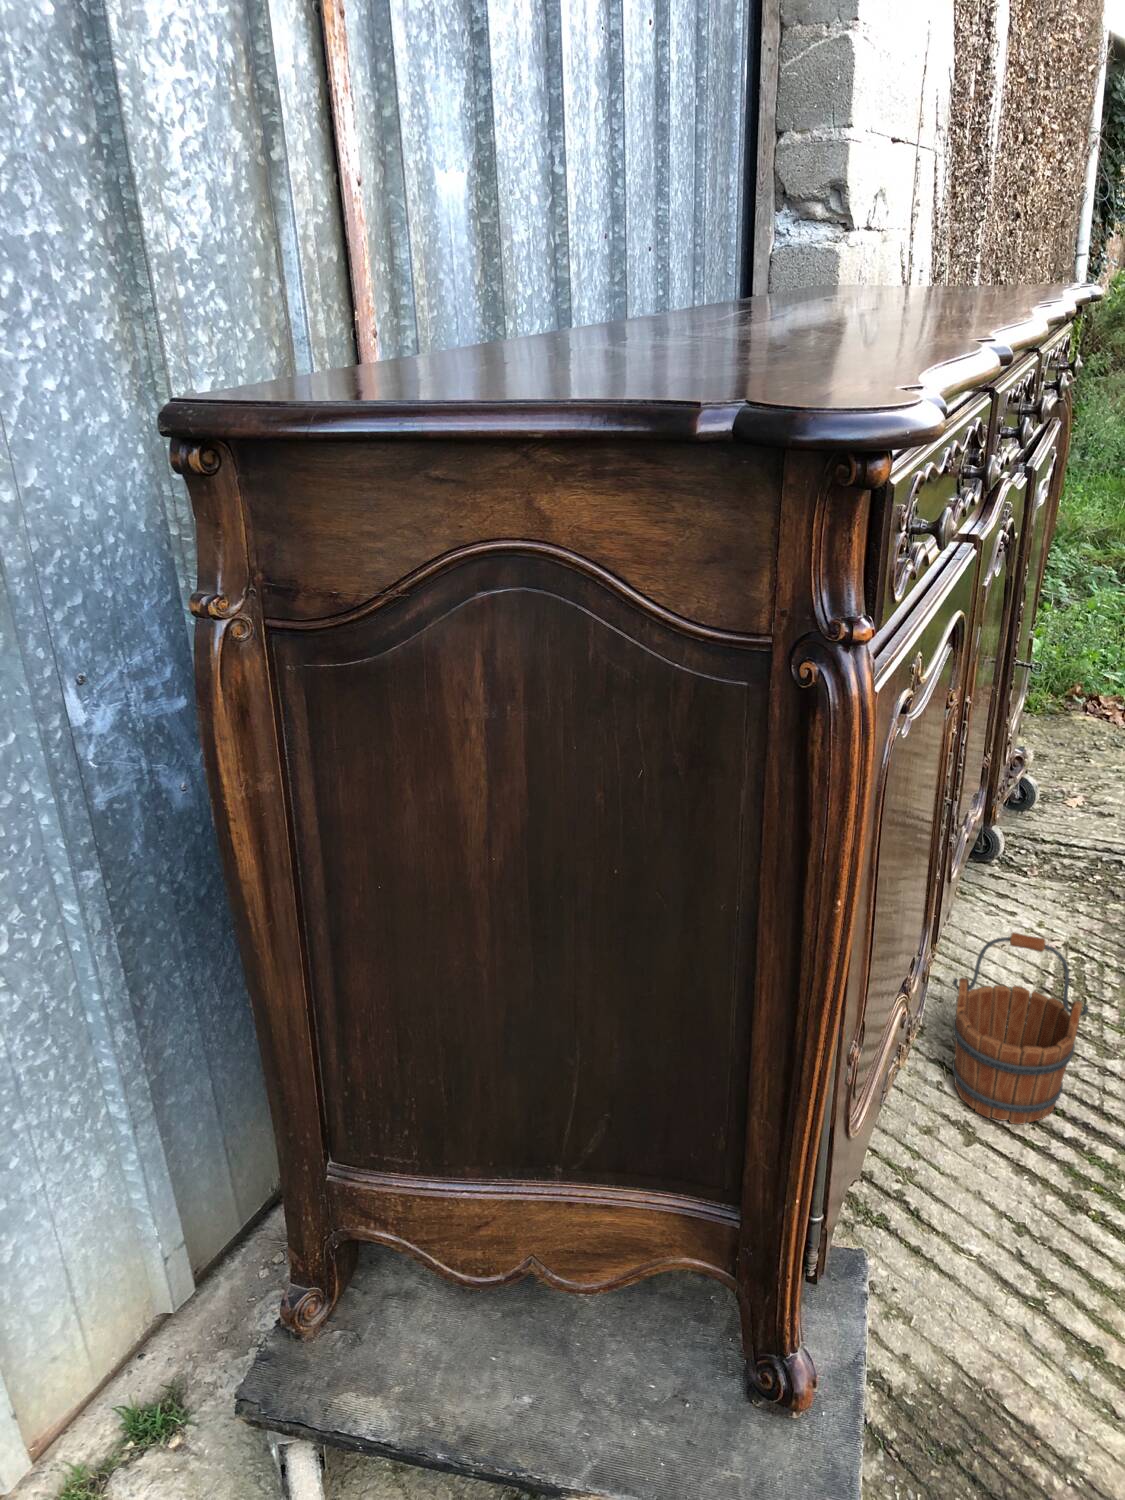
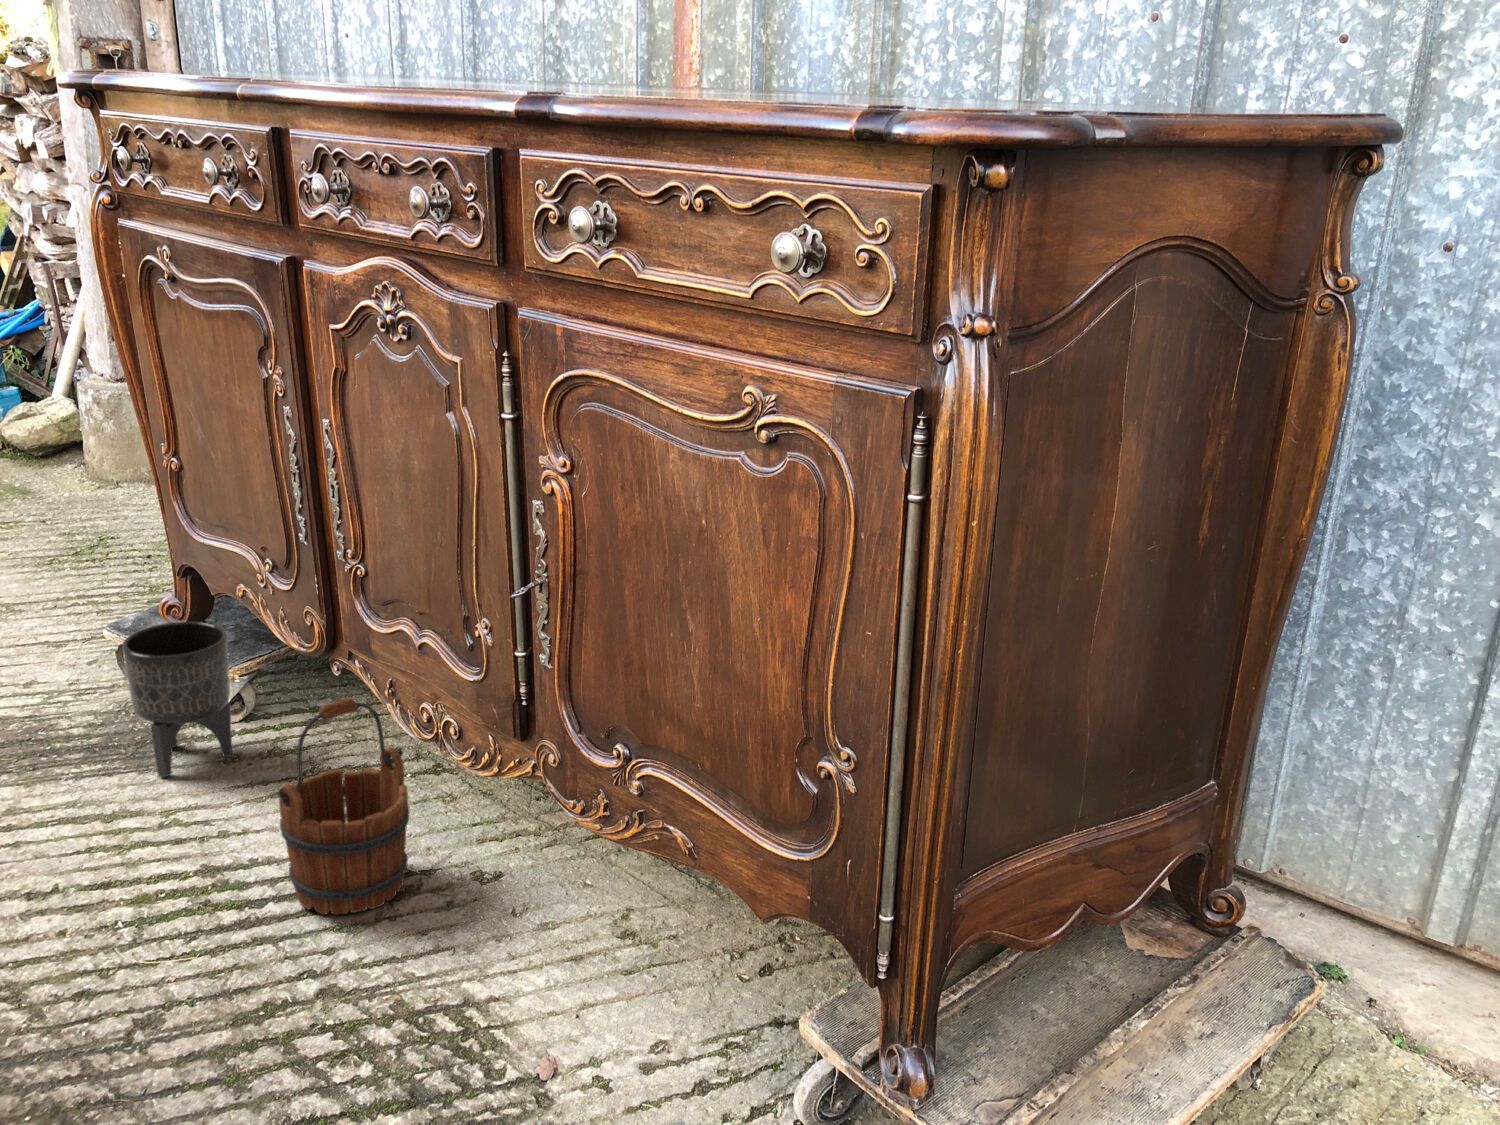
planter: none [876,1177,1029,1421] -> present [122,622,232,777]

